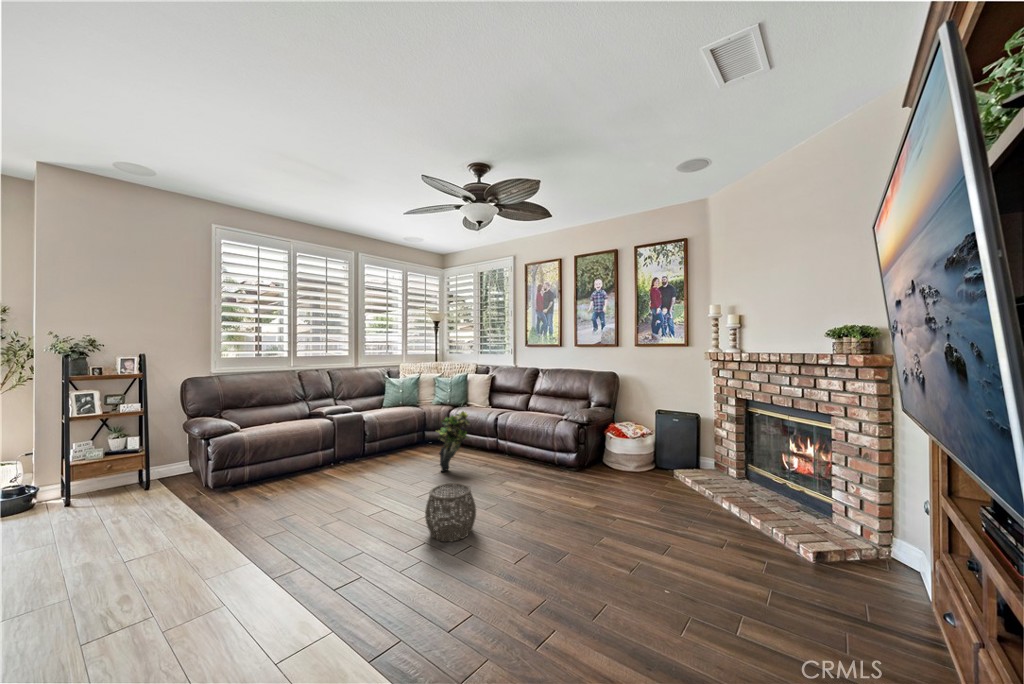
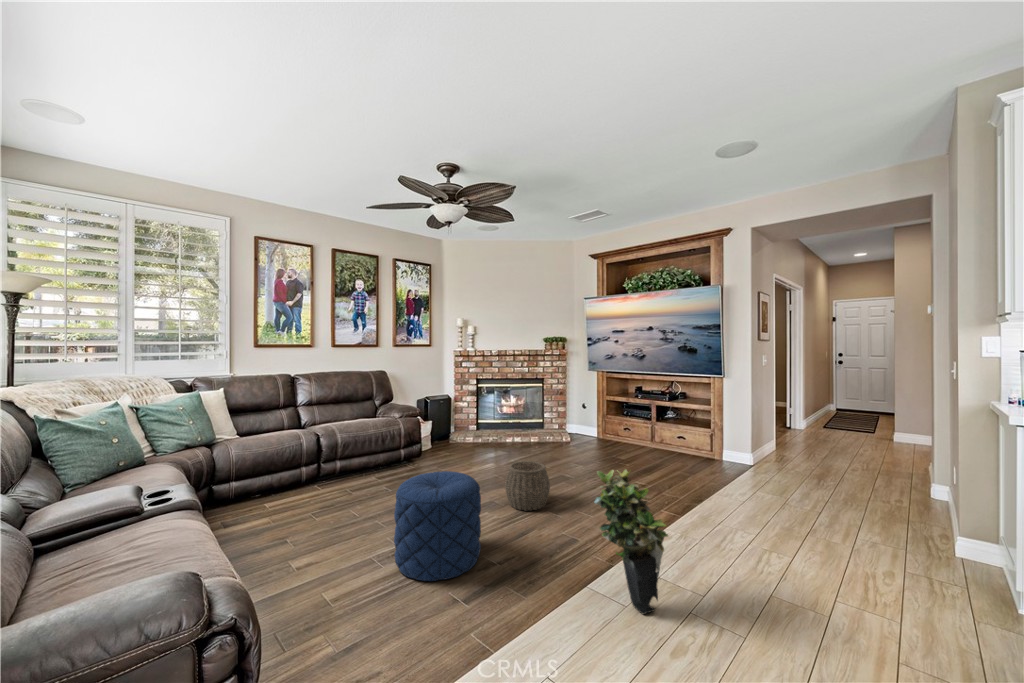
potted plant: present [437,411,470,472] -> present [594,470,668,614]
pouf: none [315,447,383,522] -> present [394,471,481,581]

